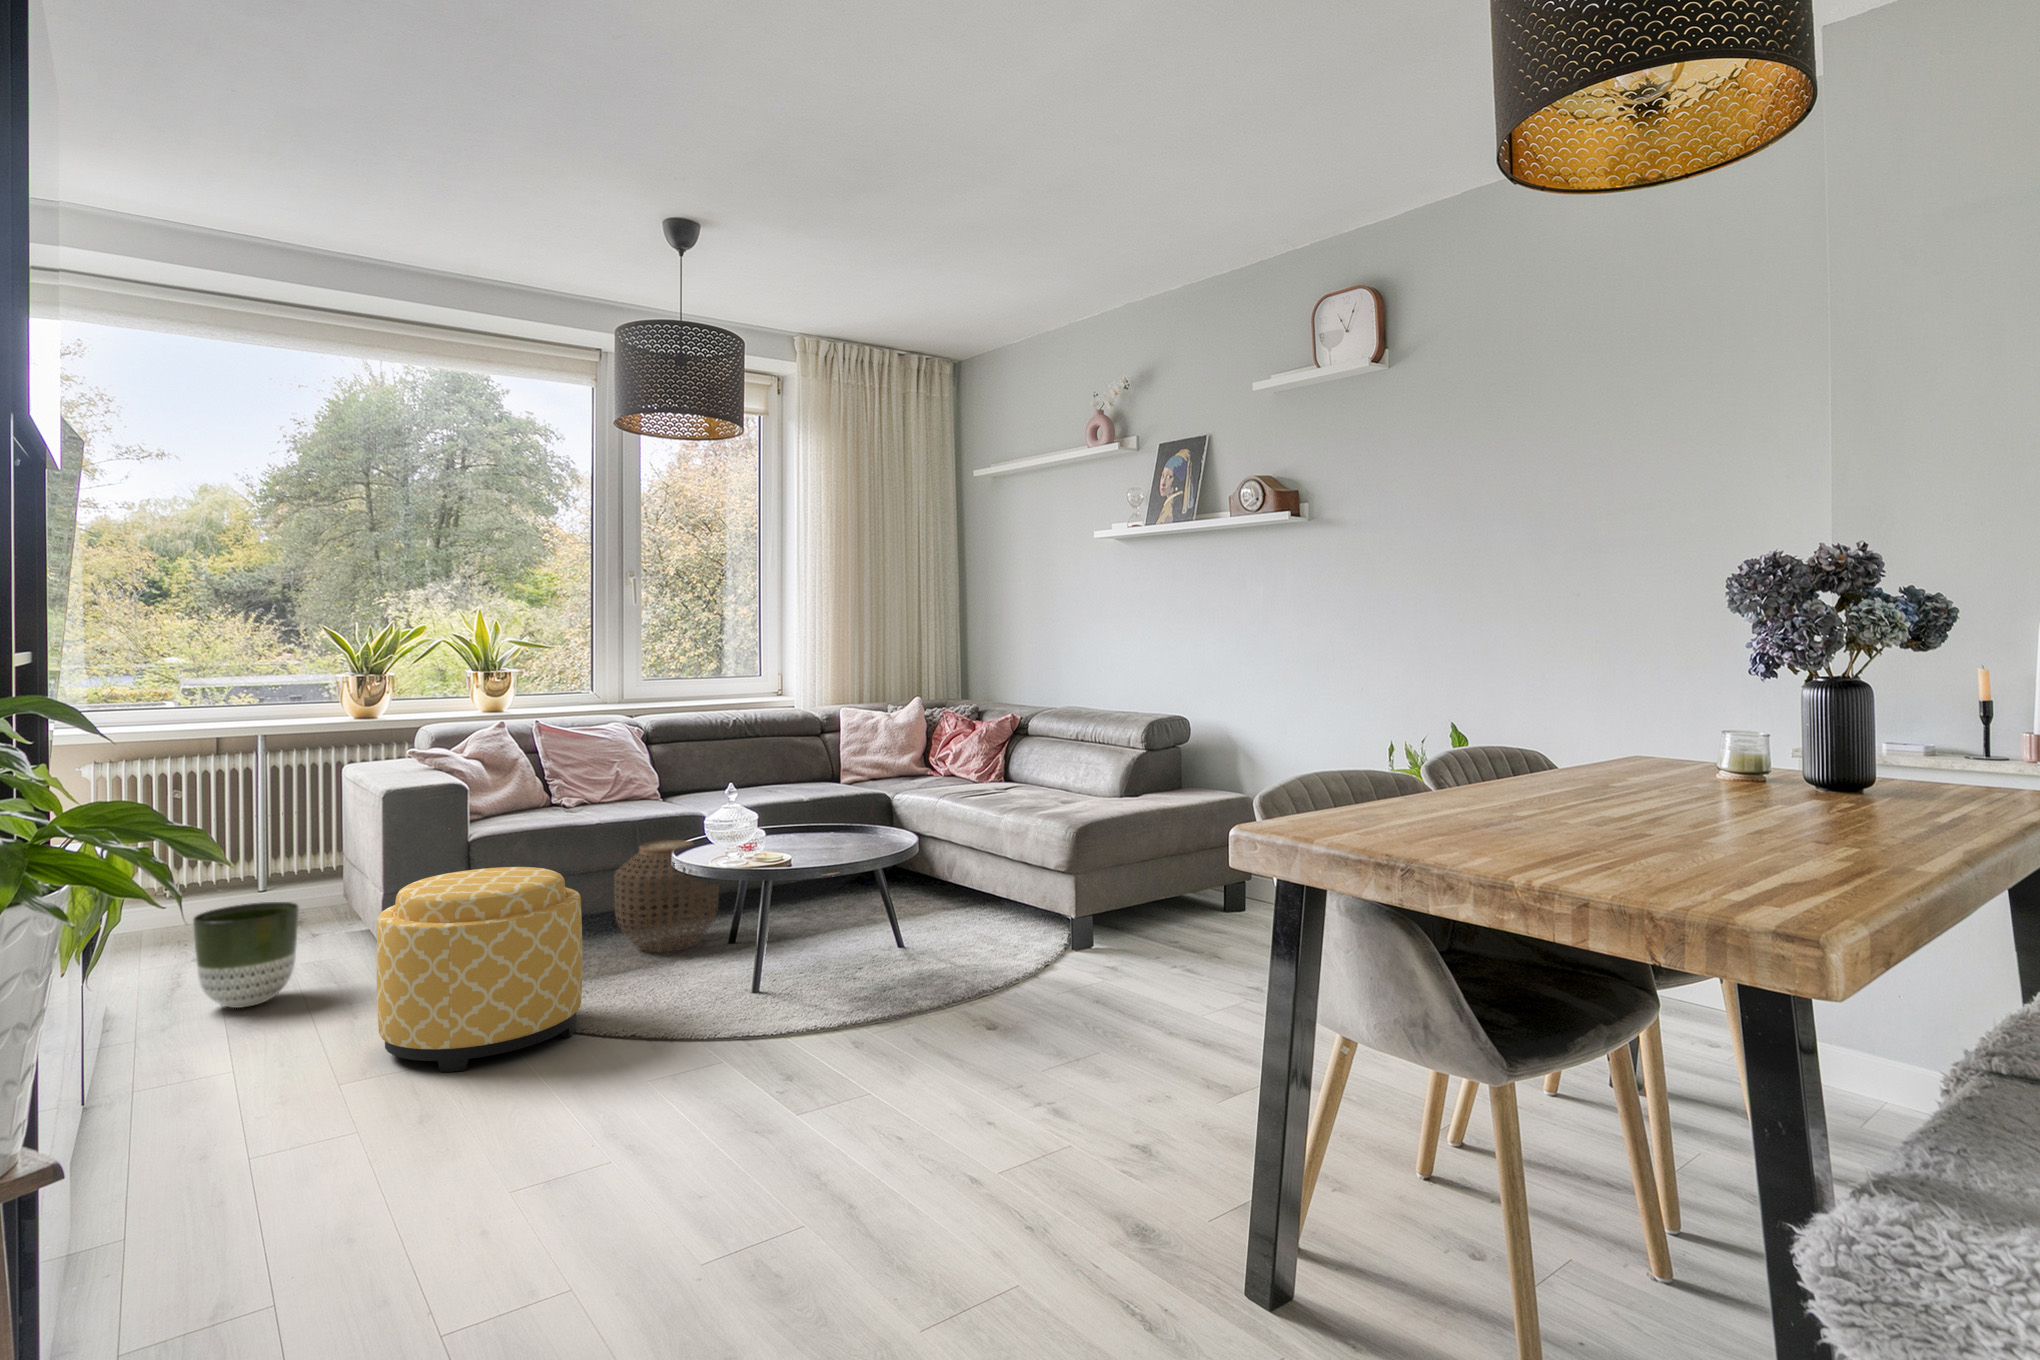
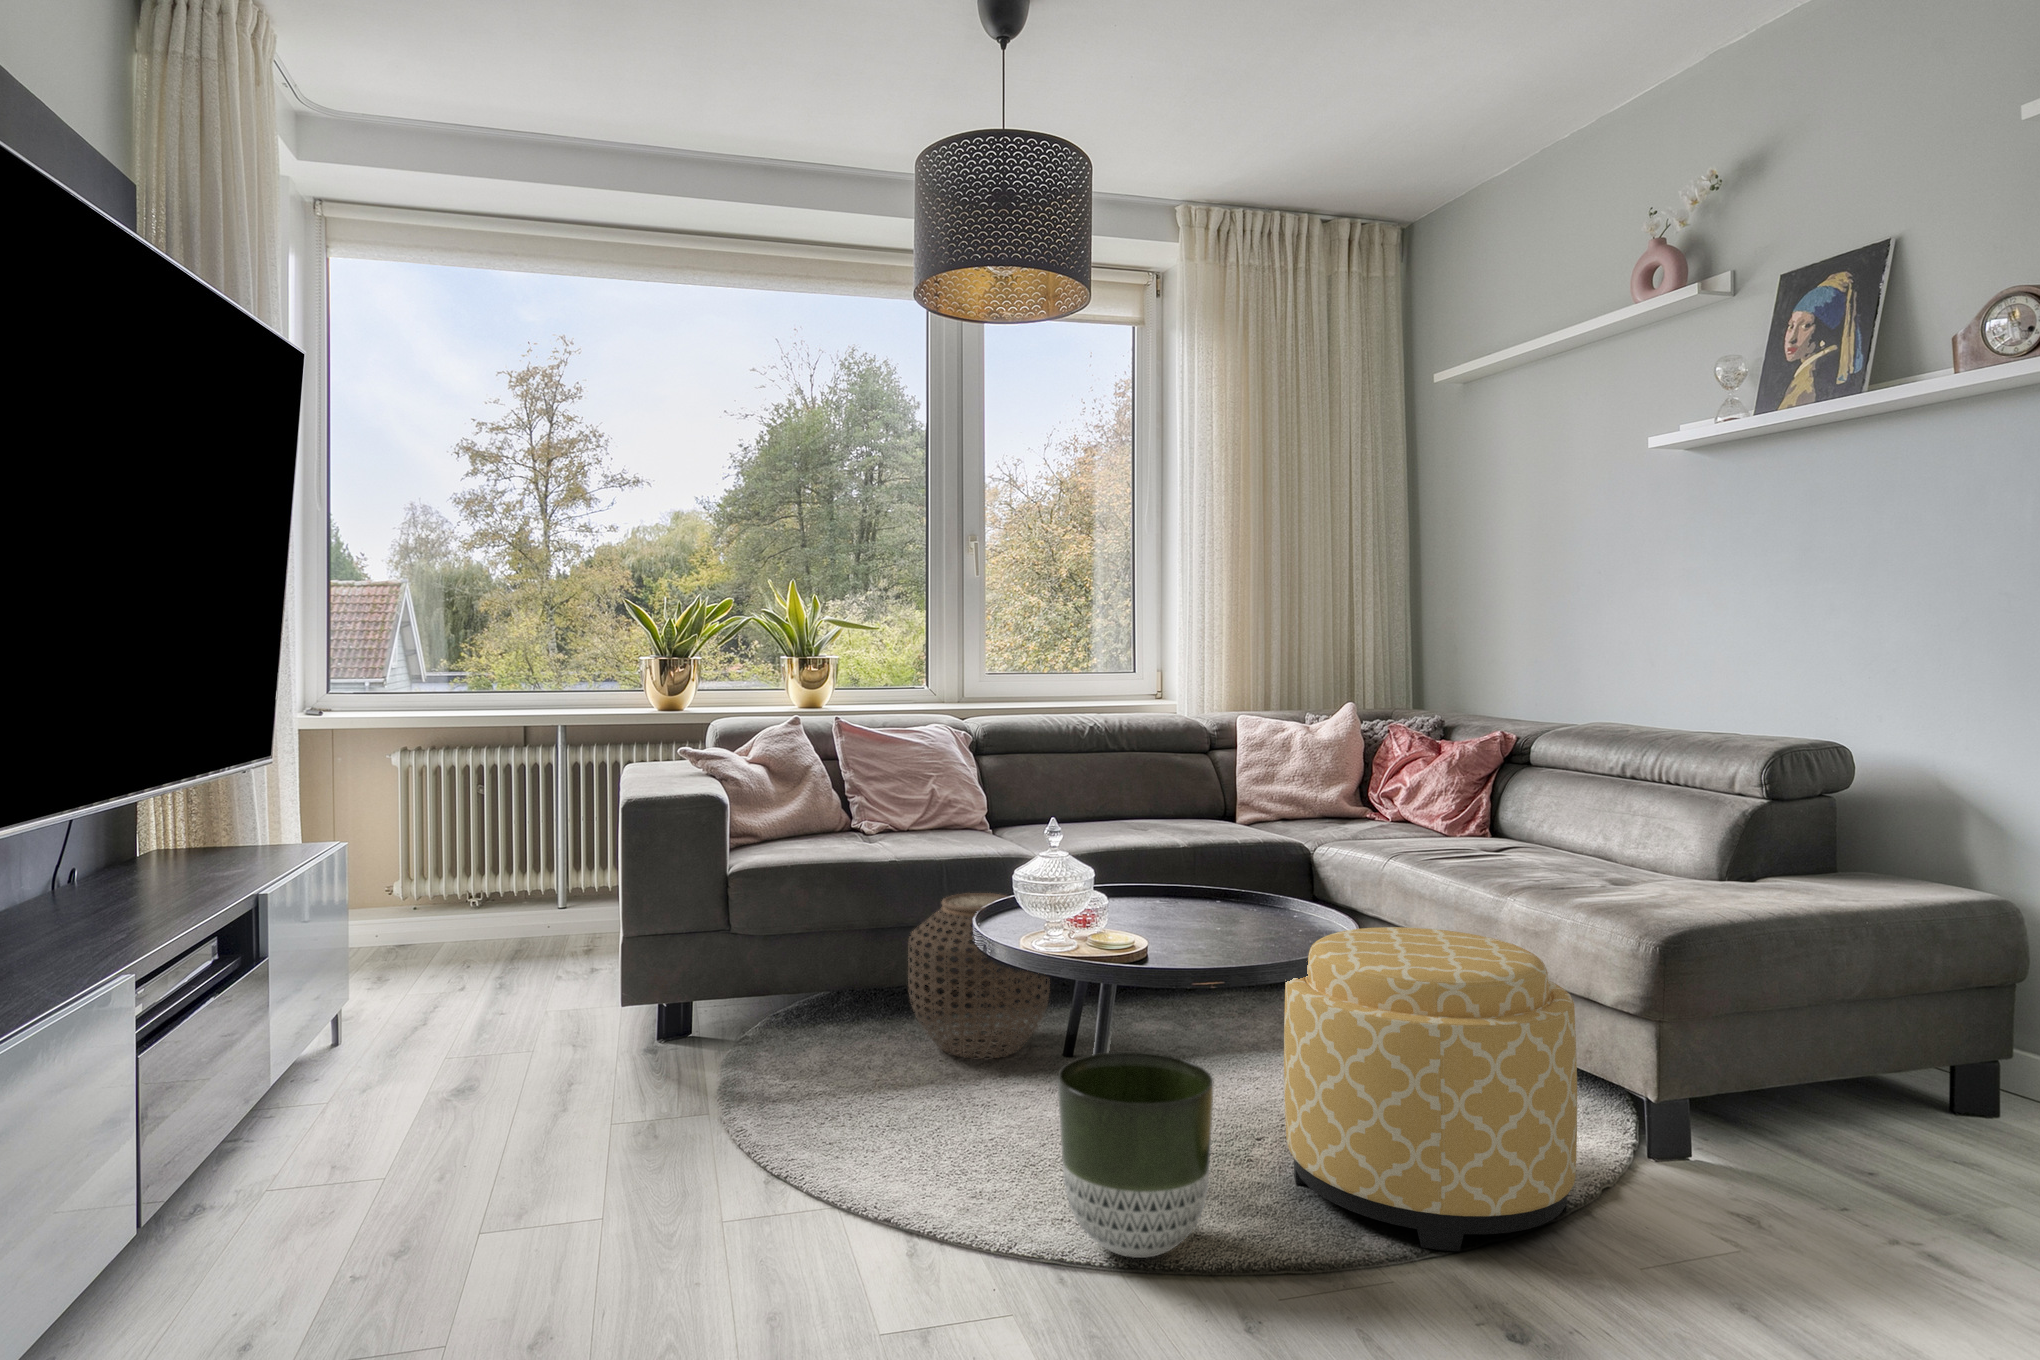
ottoman: present [377,867,582,1072] -> present [1284,927,1577,1251]
planter: present [193,902,299,1008] -> present [1058,1052,1214,1258]

